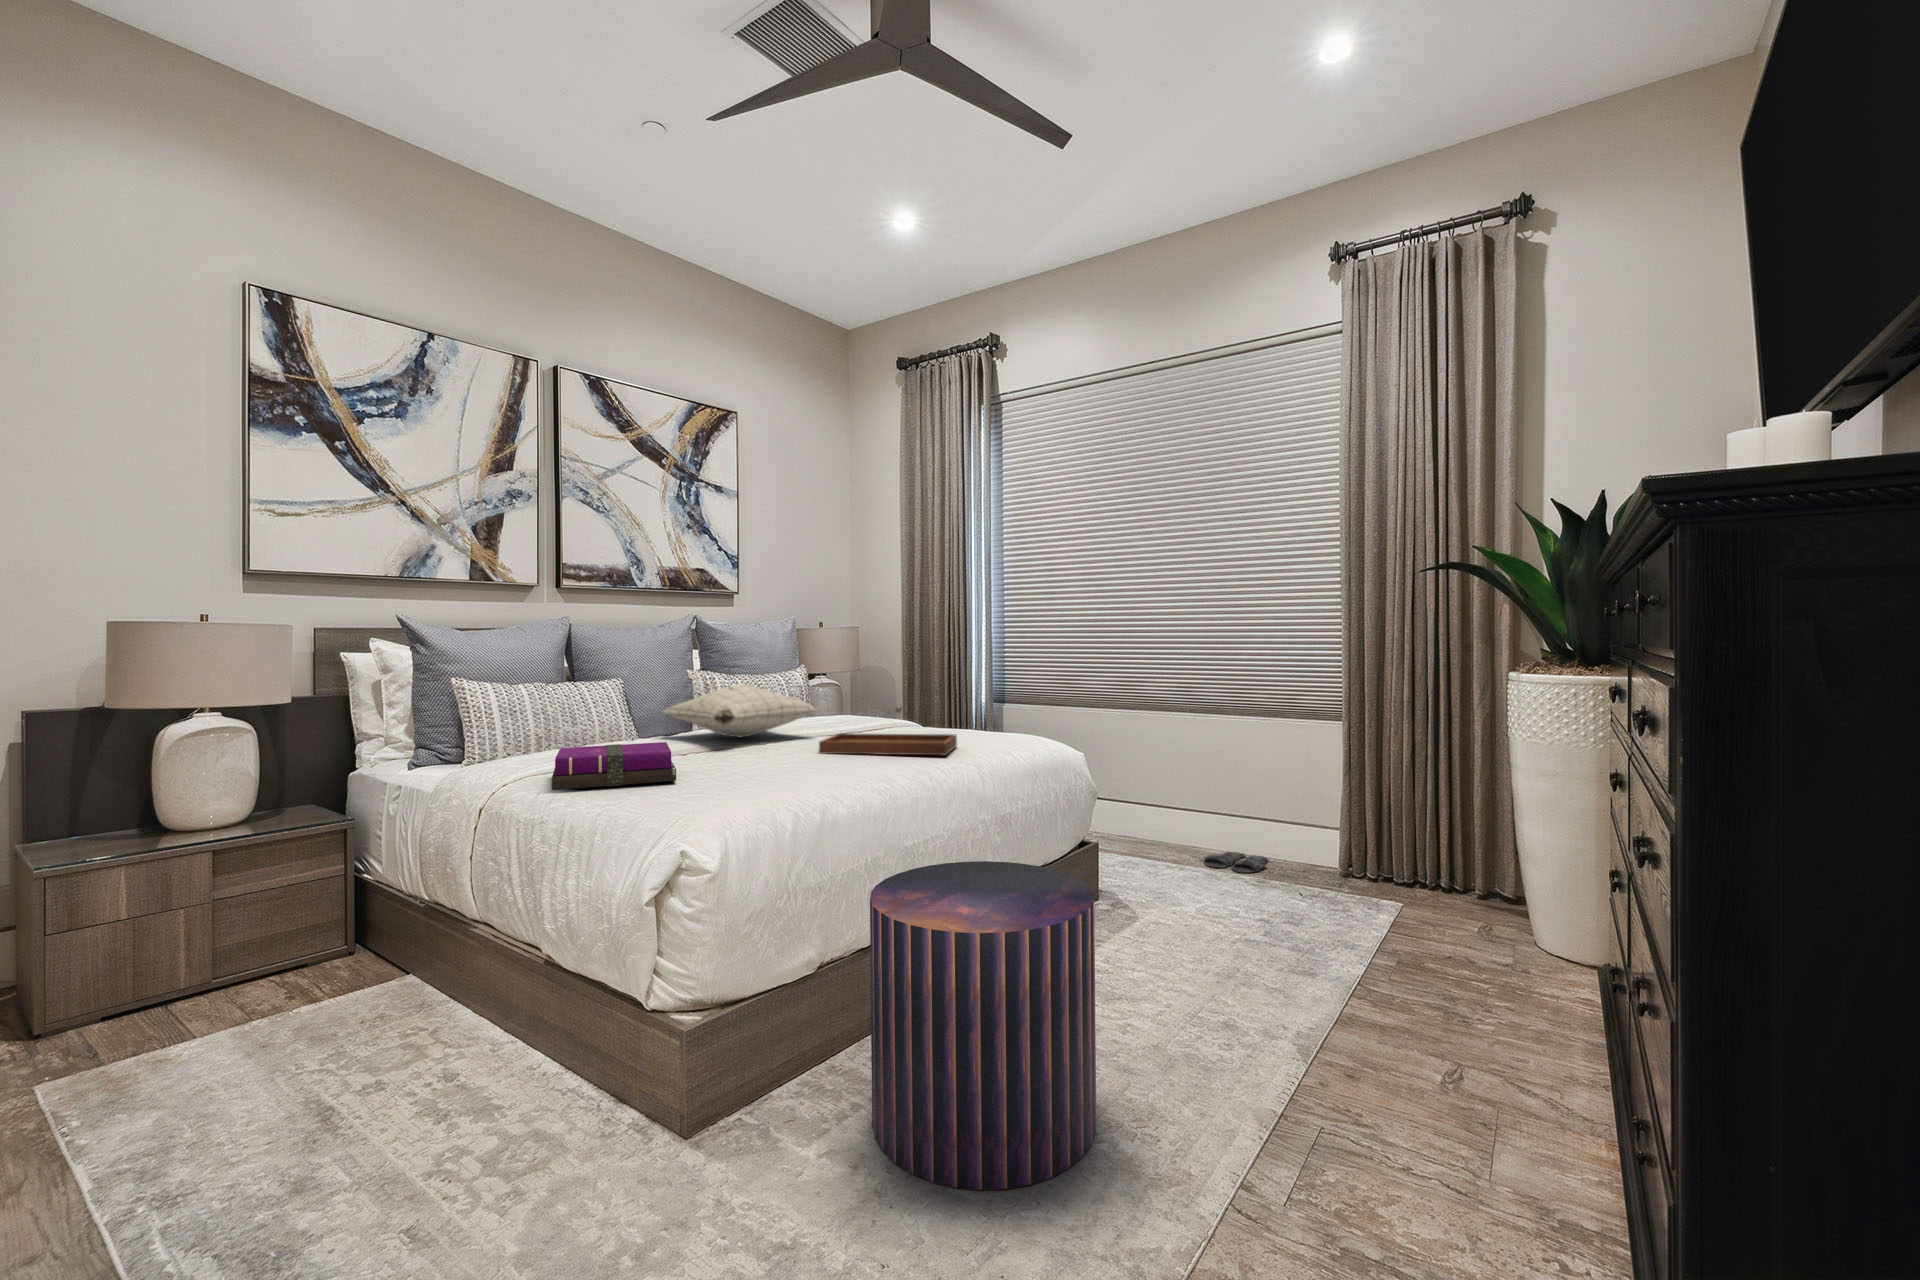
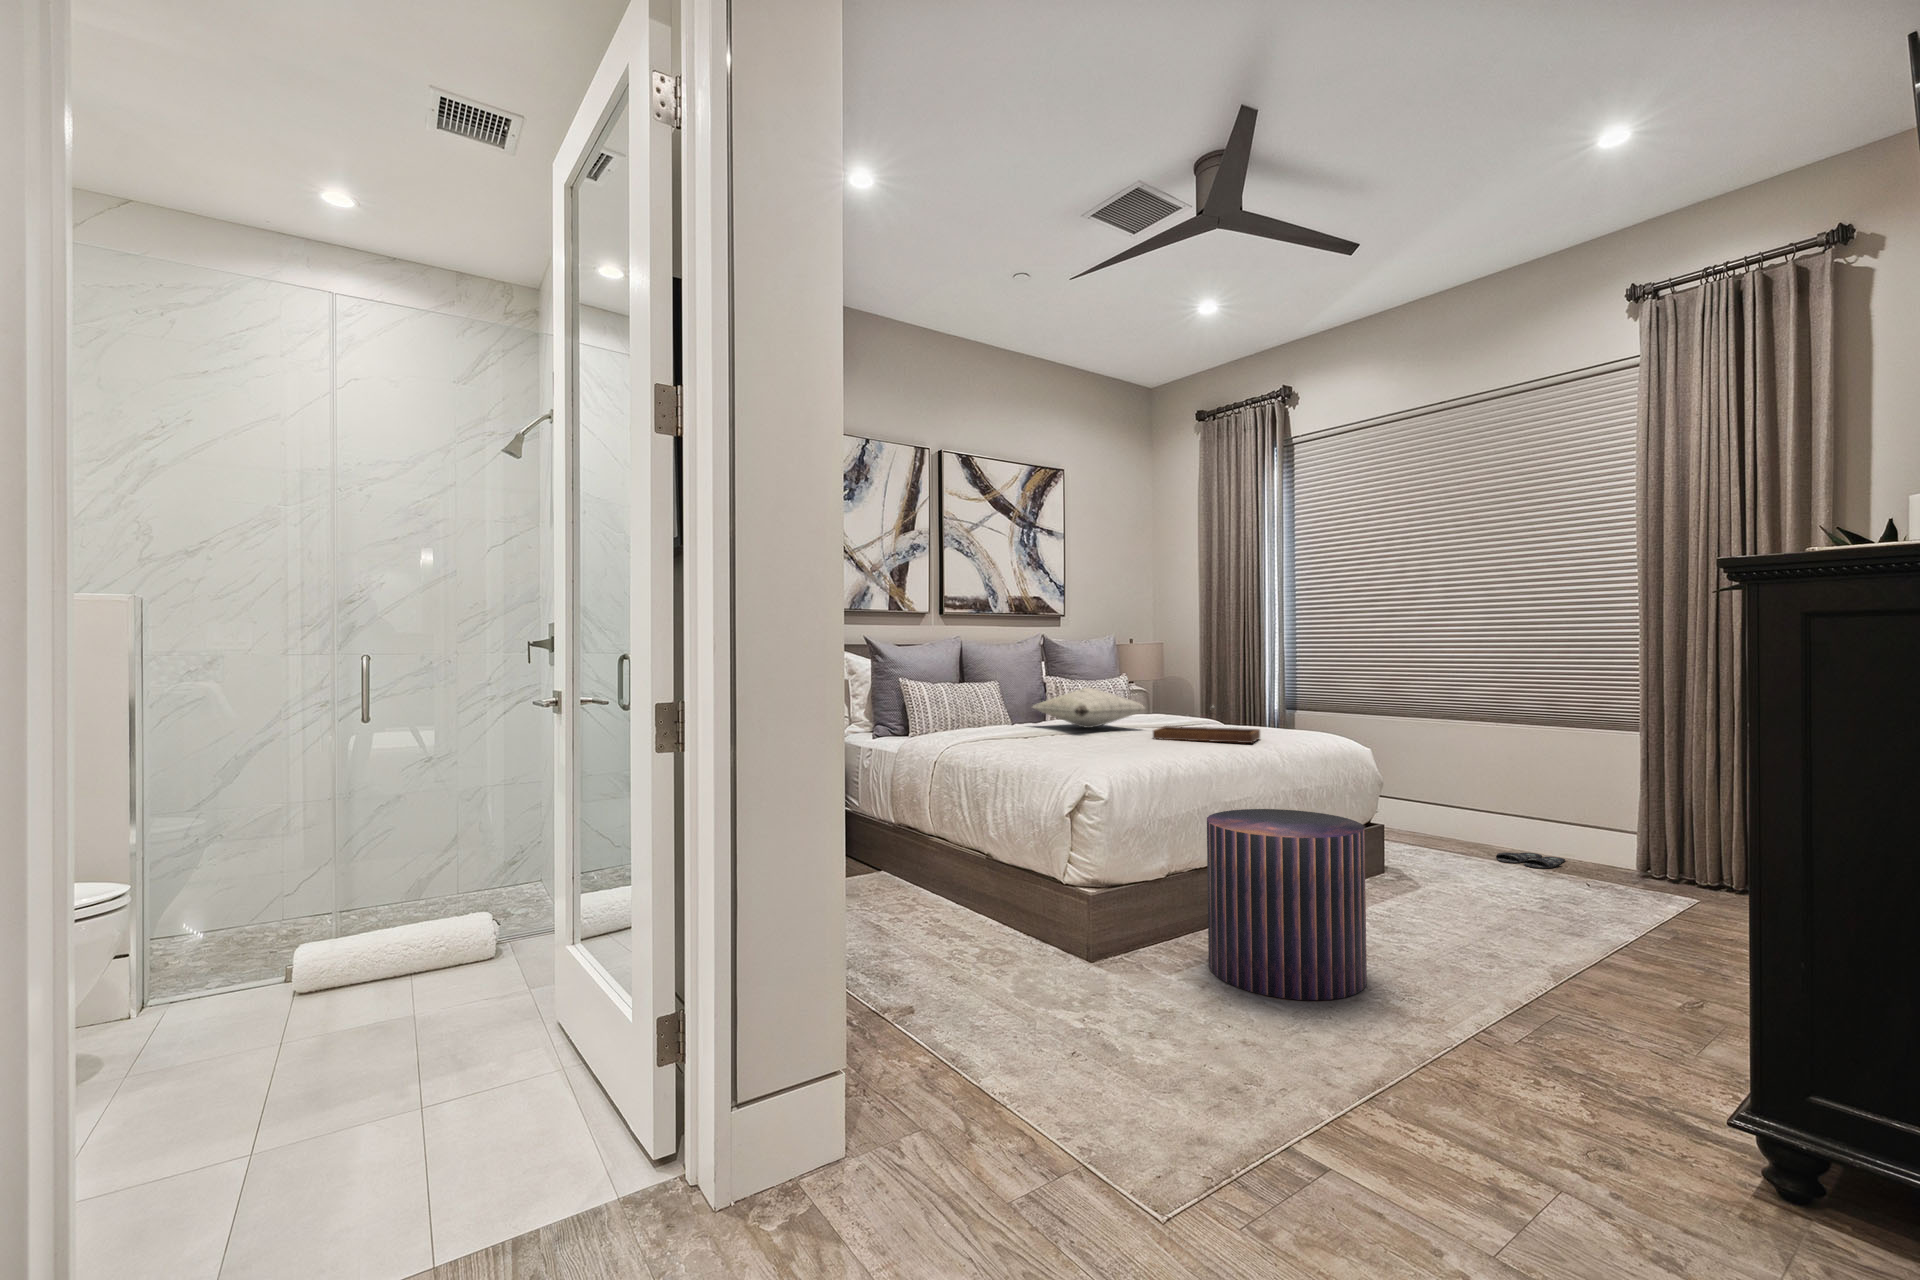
notebook: present [552,742,676,790] -> none [983,725,1064,750]

